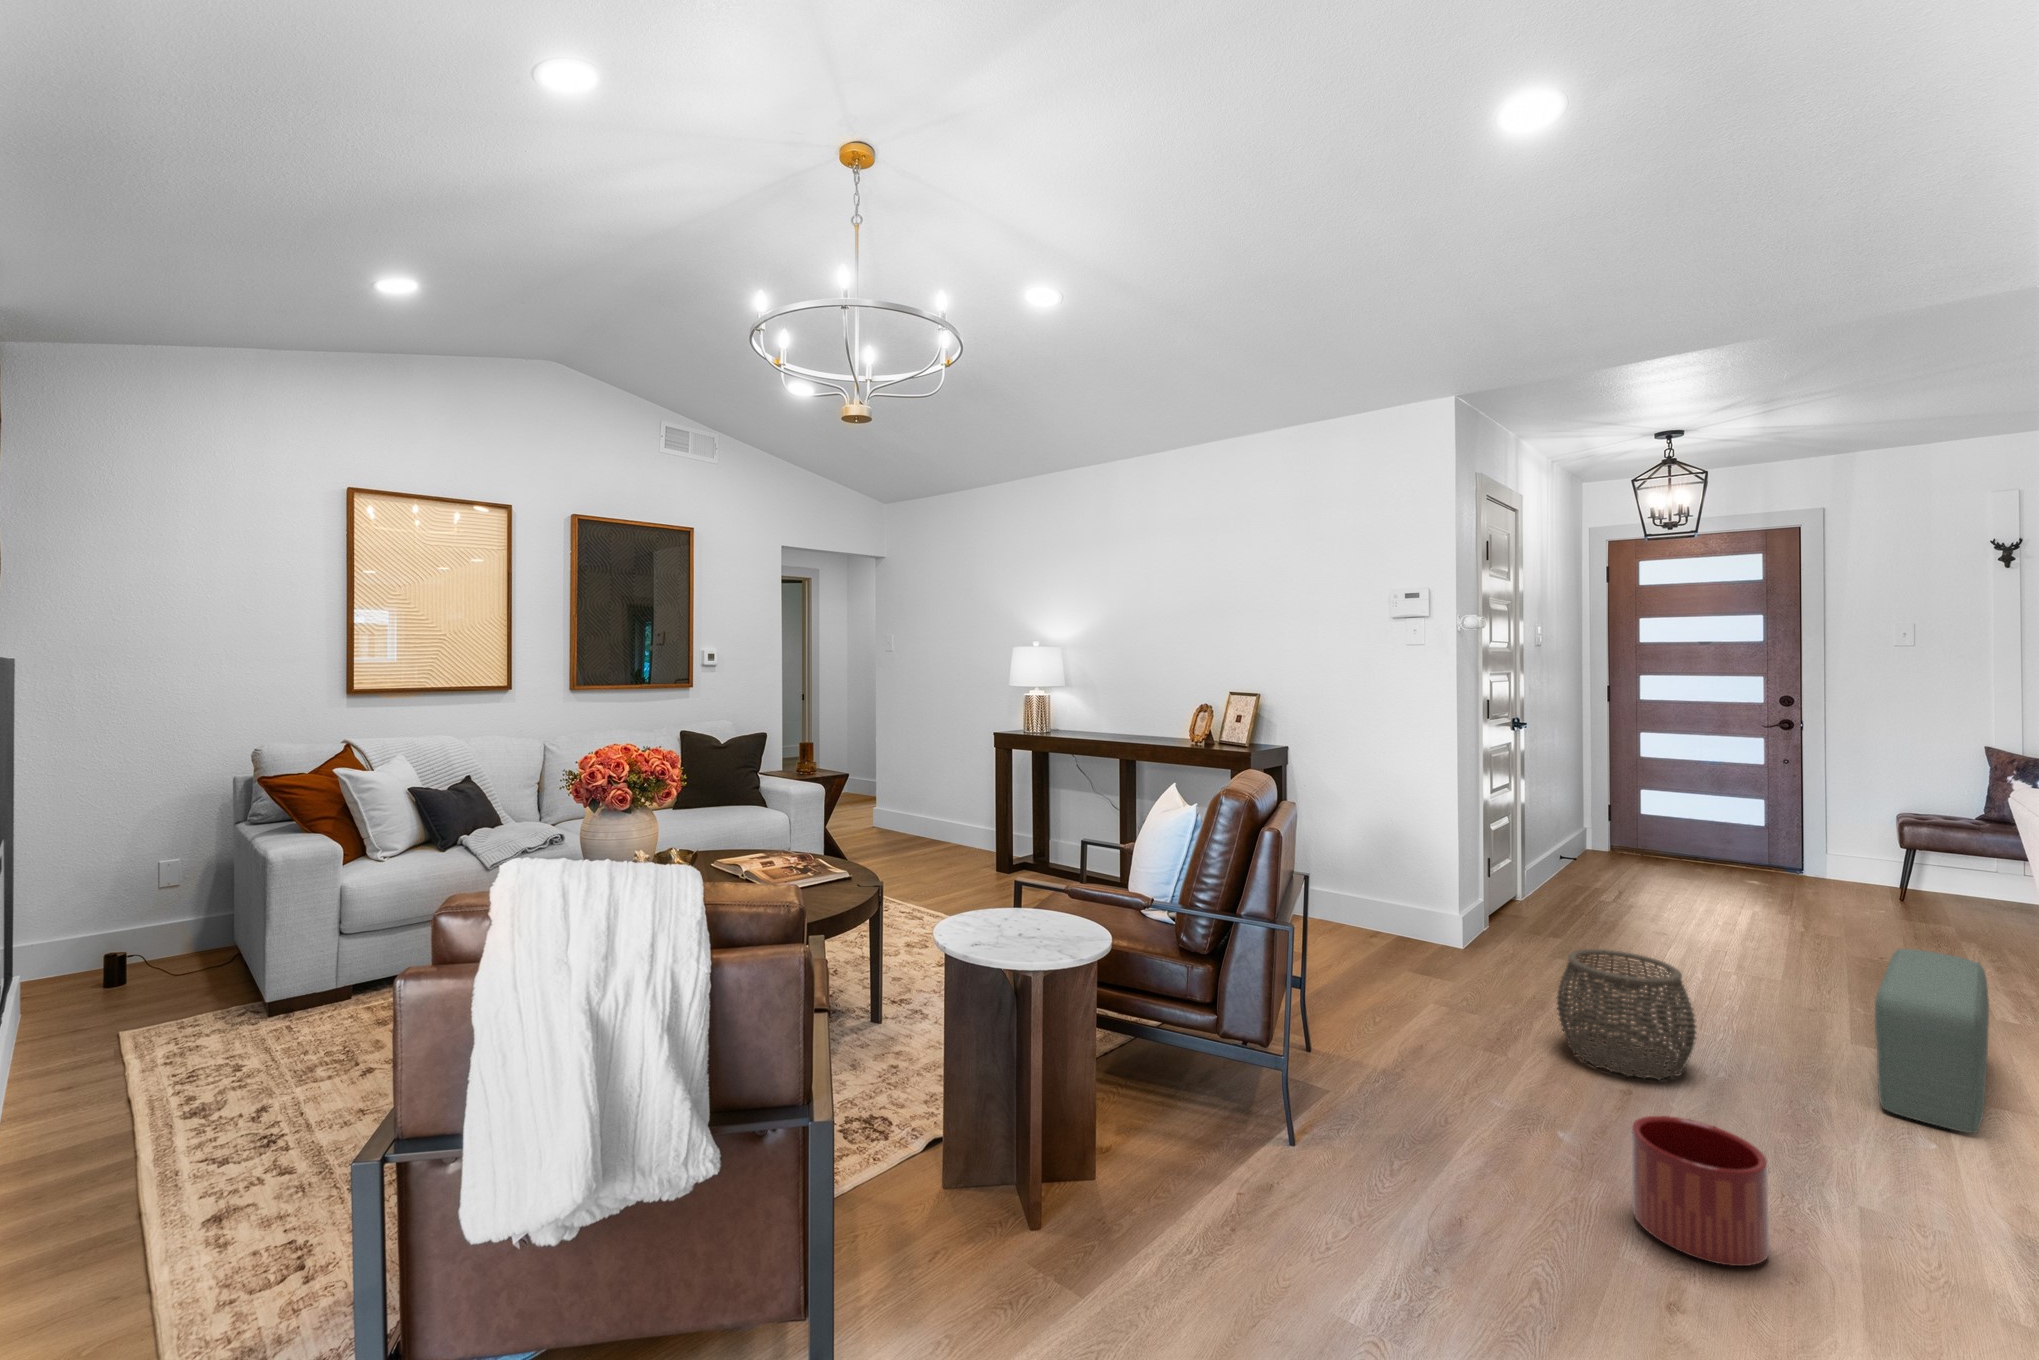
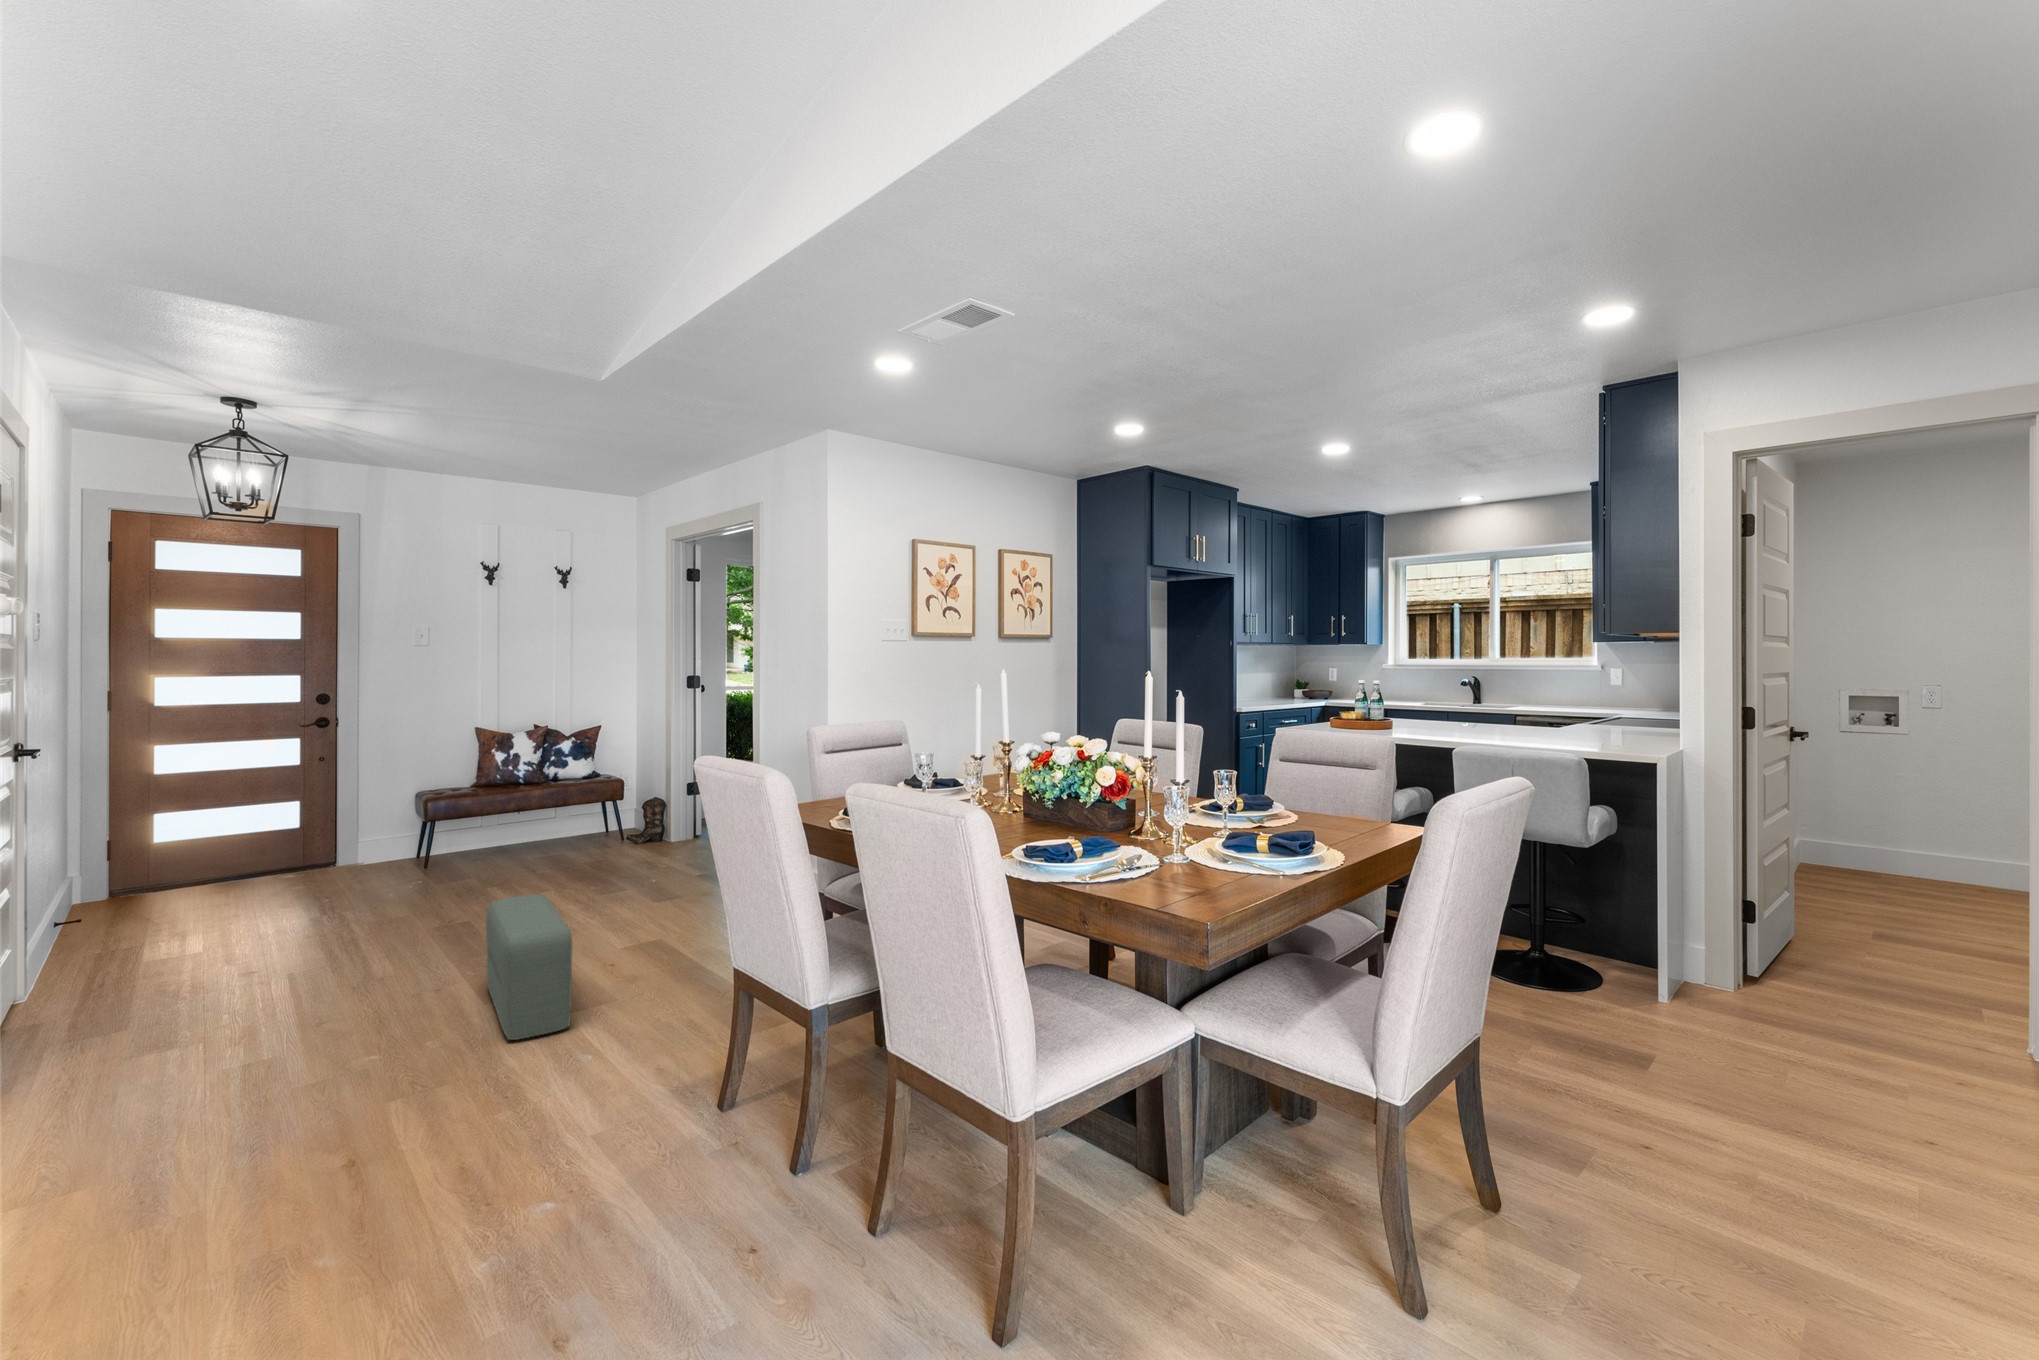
woven basket: present [1557,949,1696,1080] -> none [185,984,358,1138]
planter: present [1632,1116,1769,1266] -> none [380,1109,509,1258]

